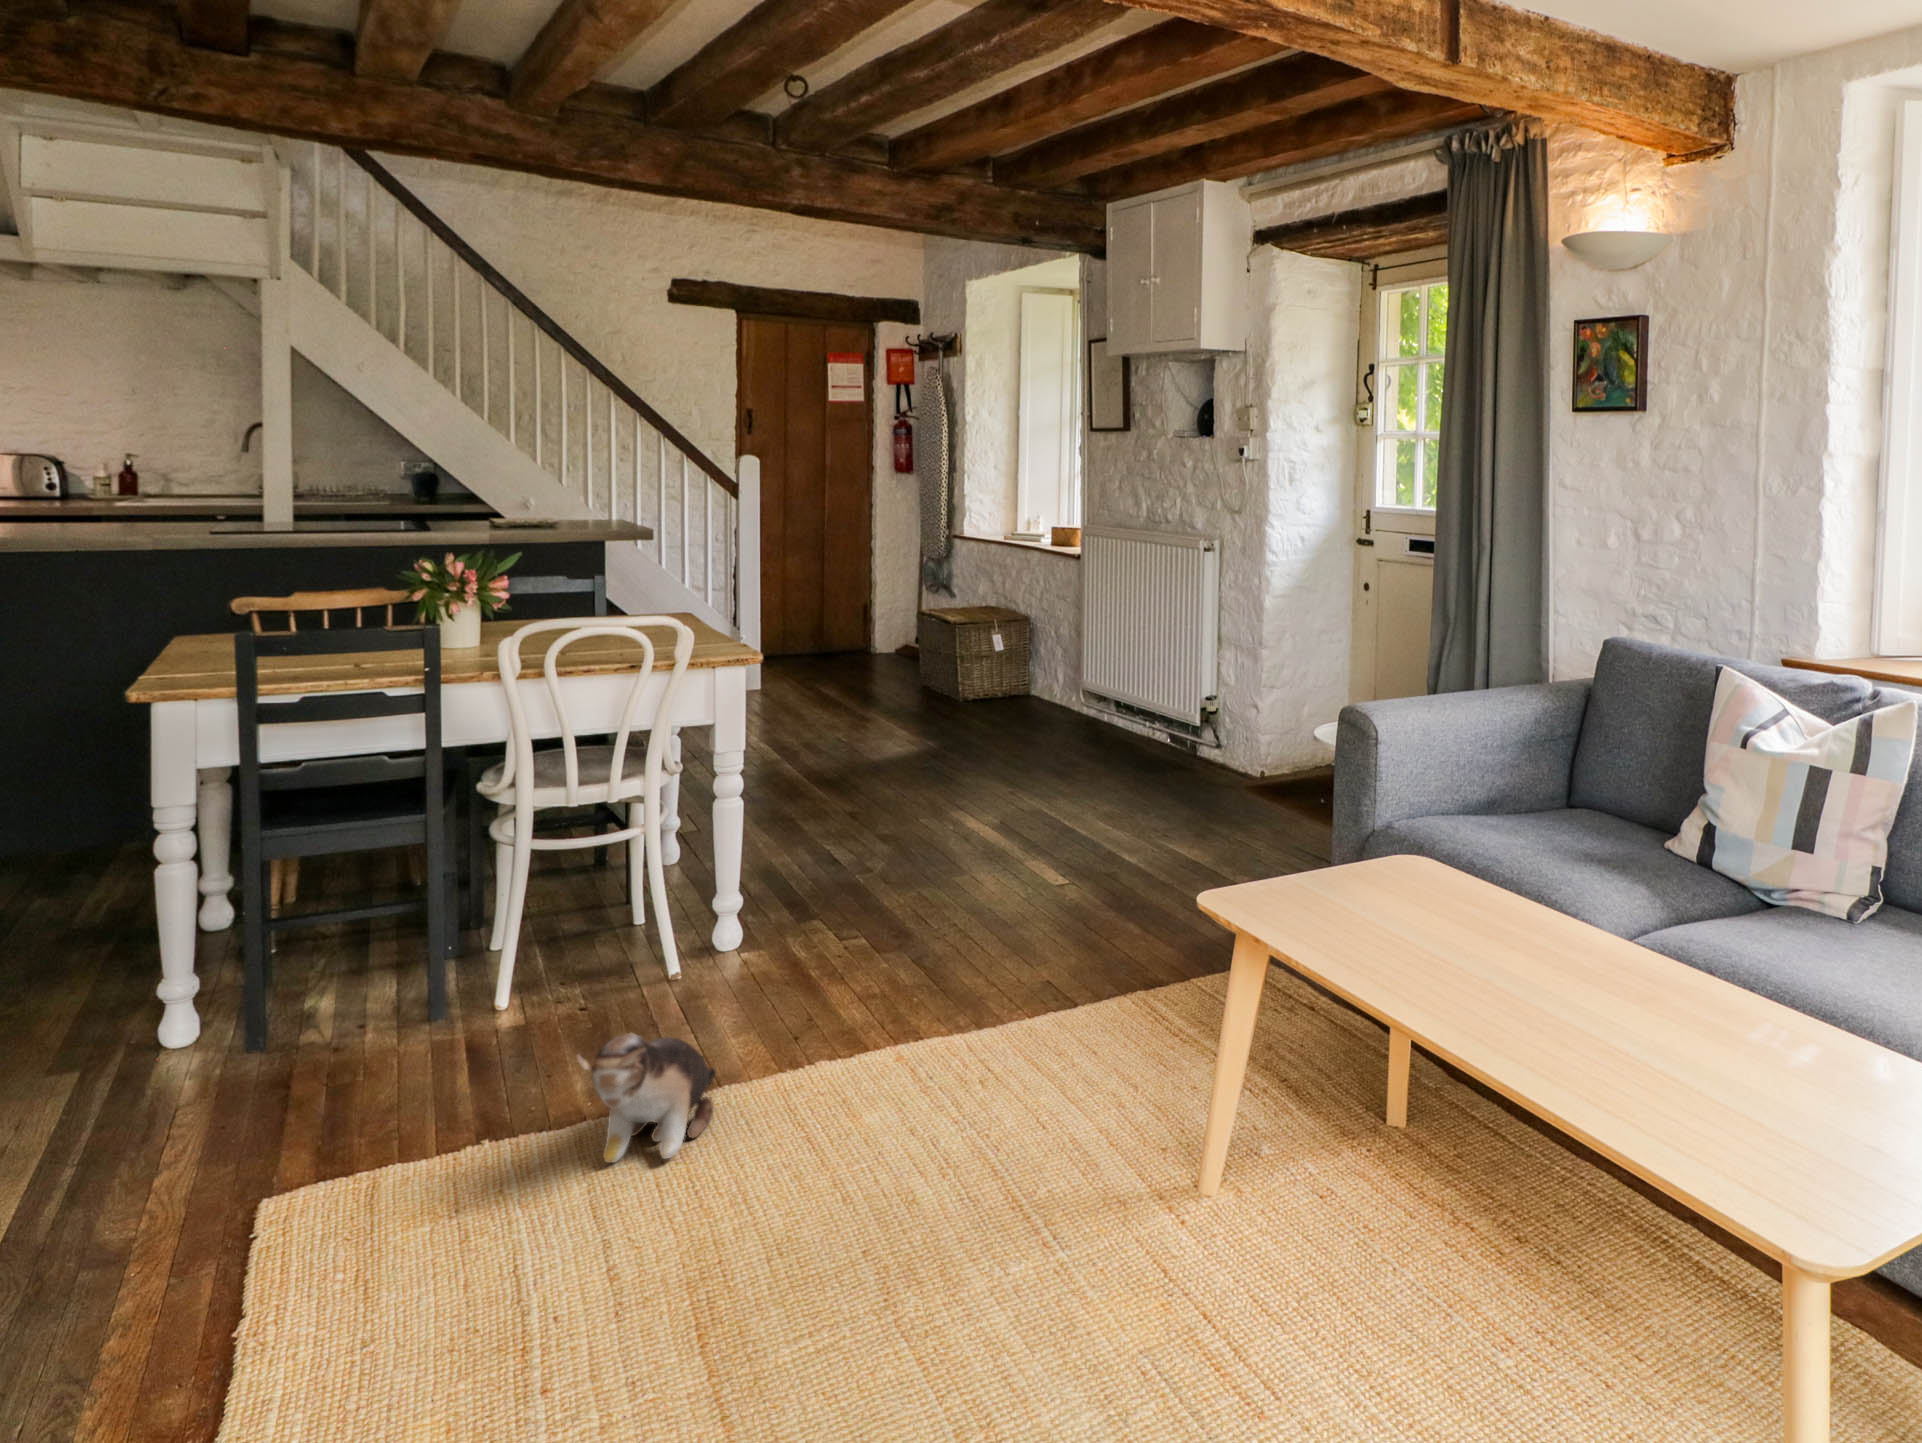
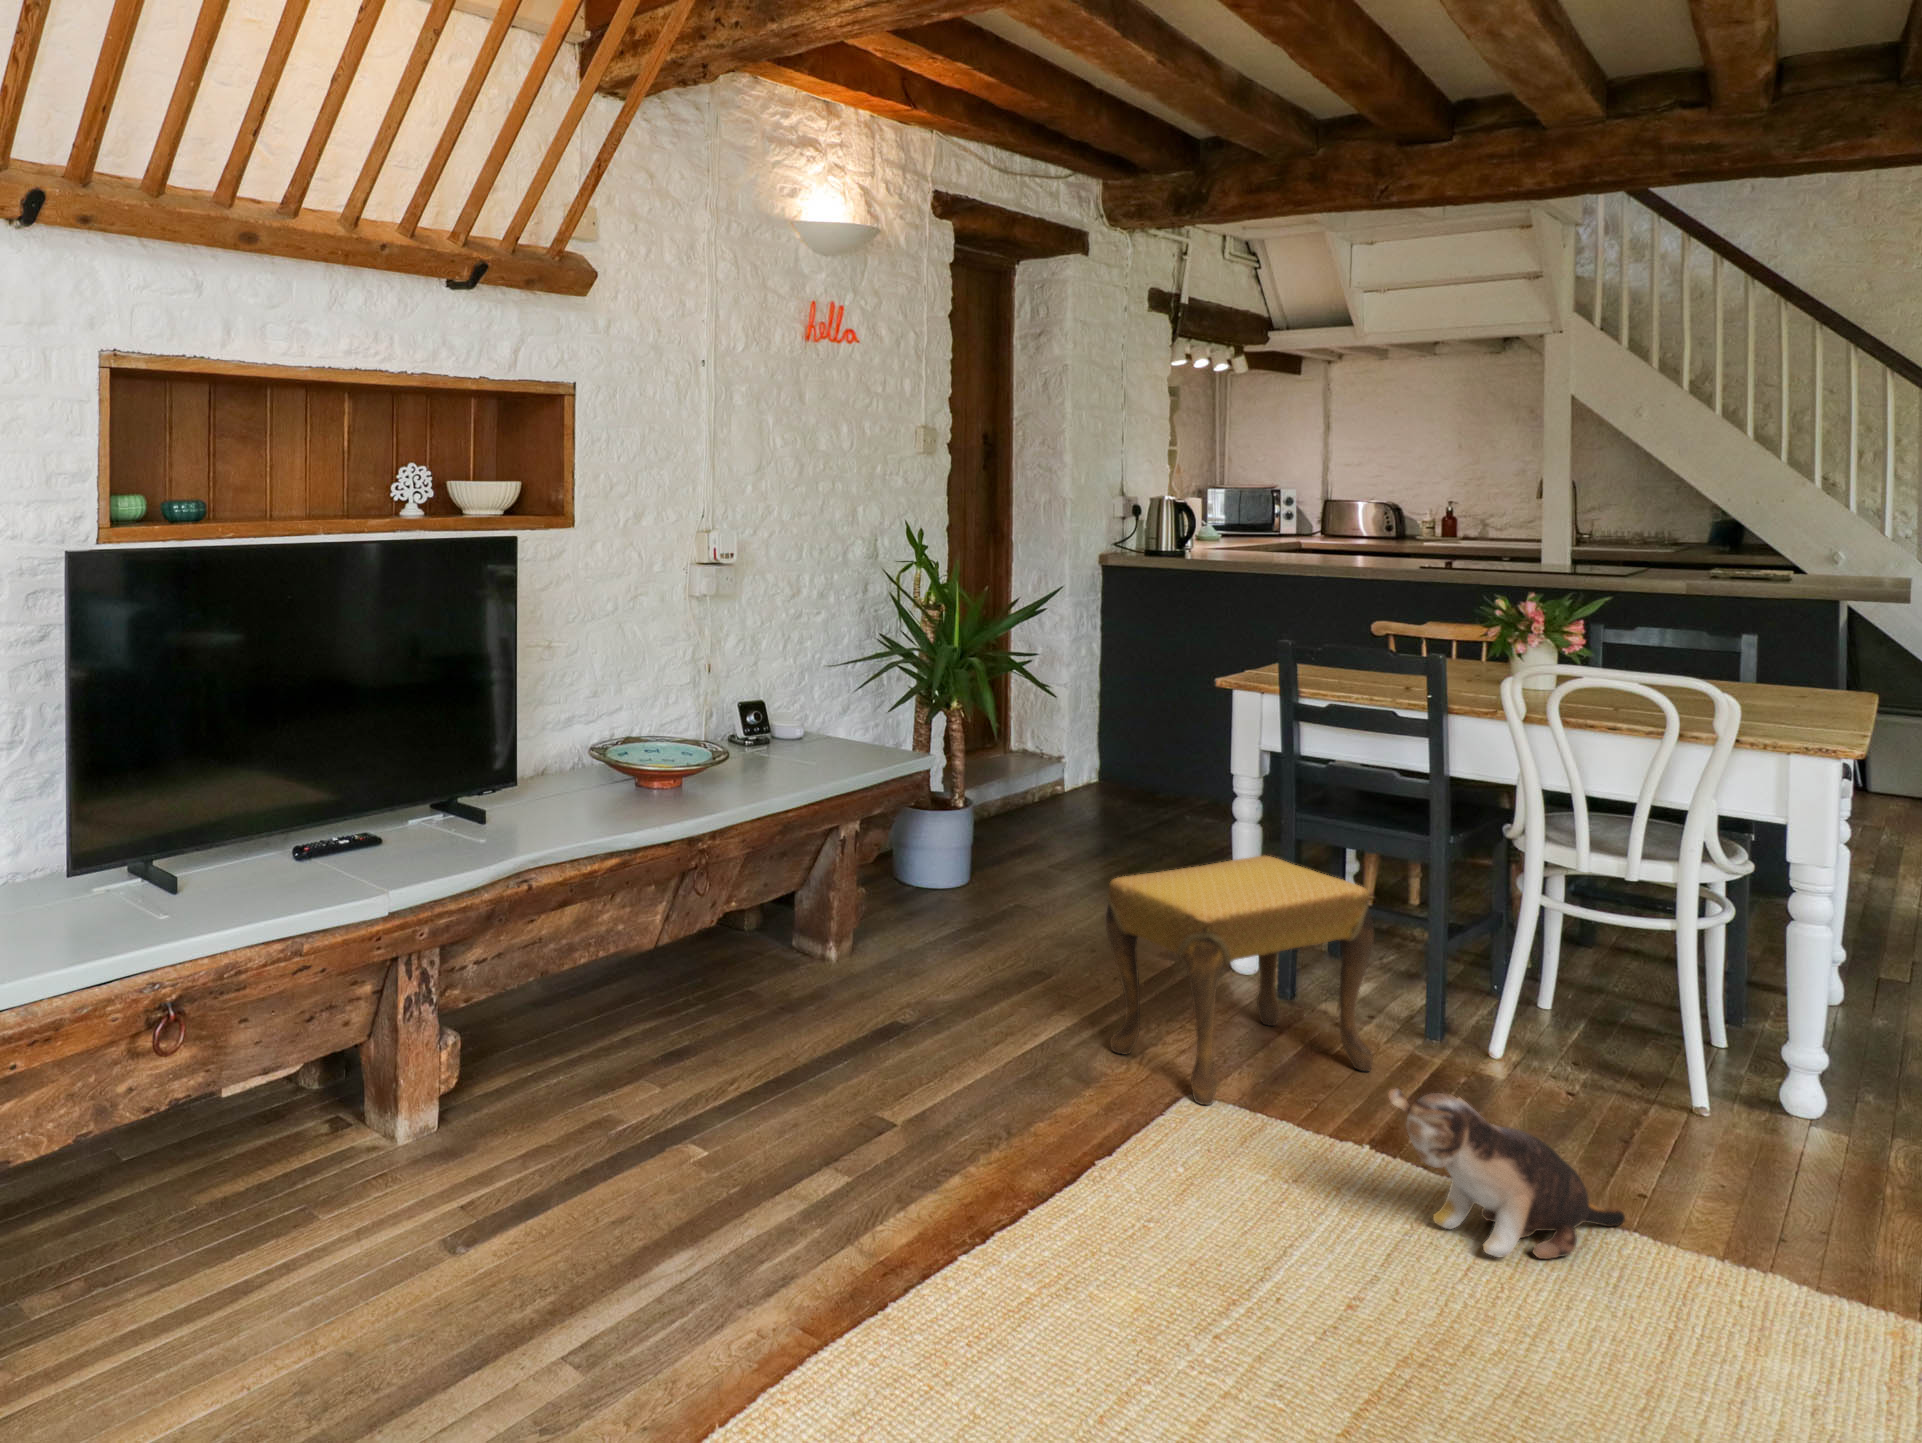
footstool: none [75,882,415,1217] -> present [1106,856,1374,1105]

